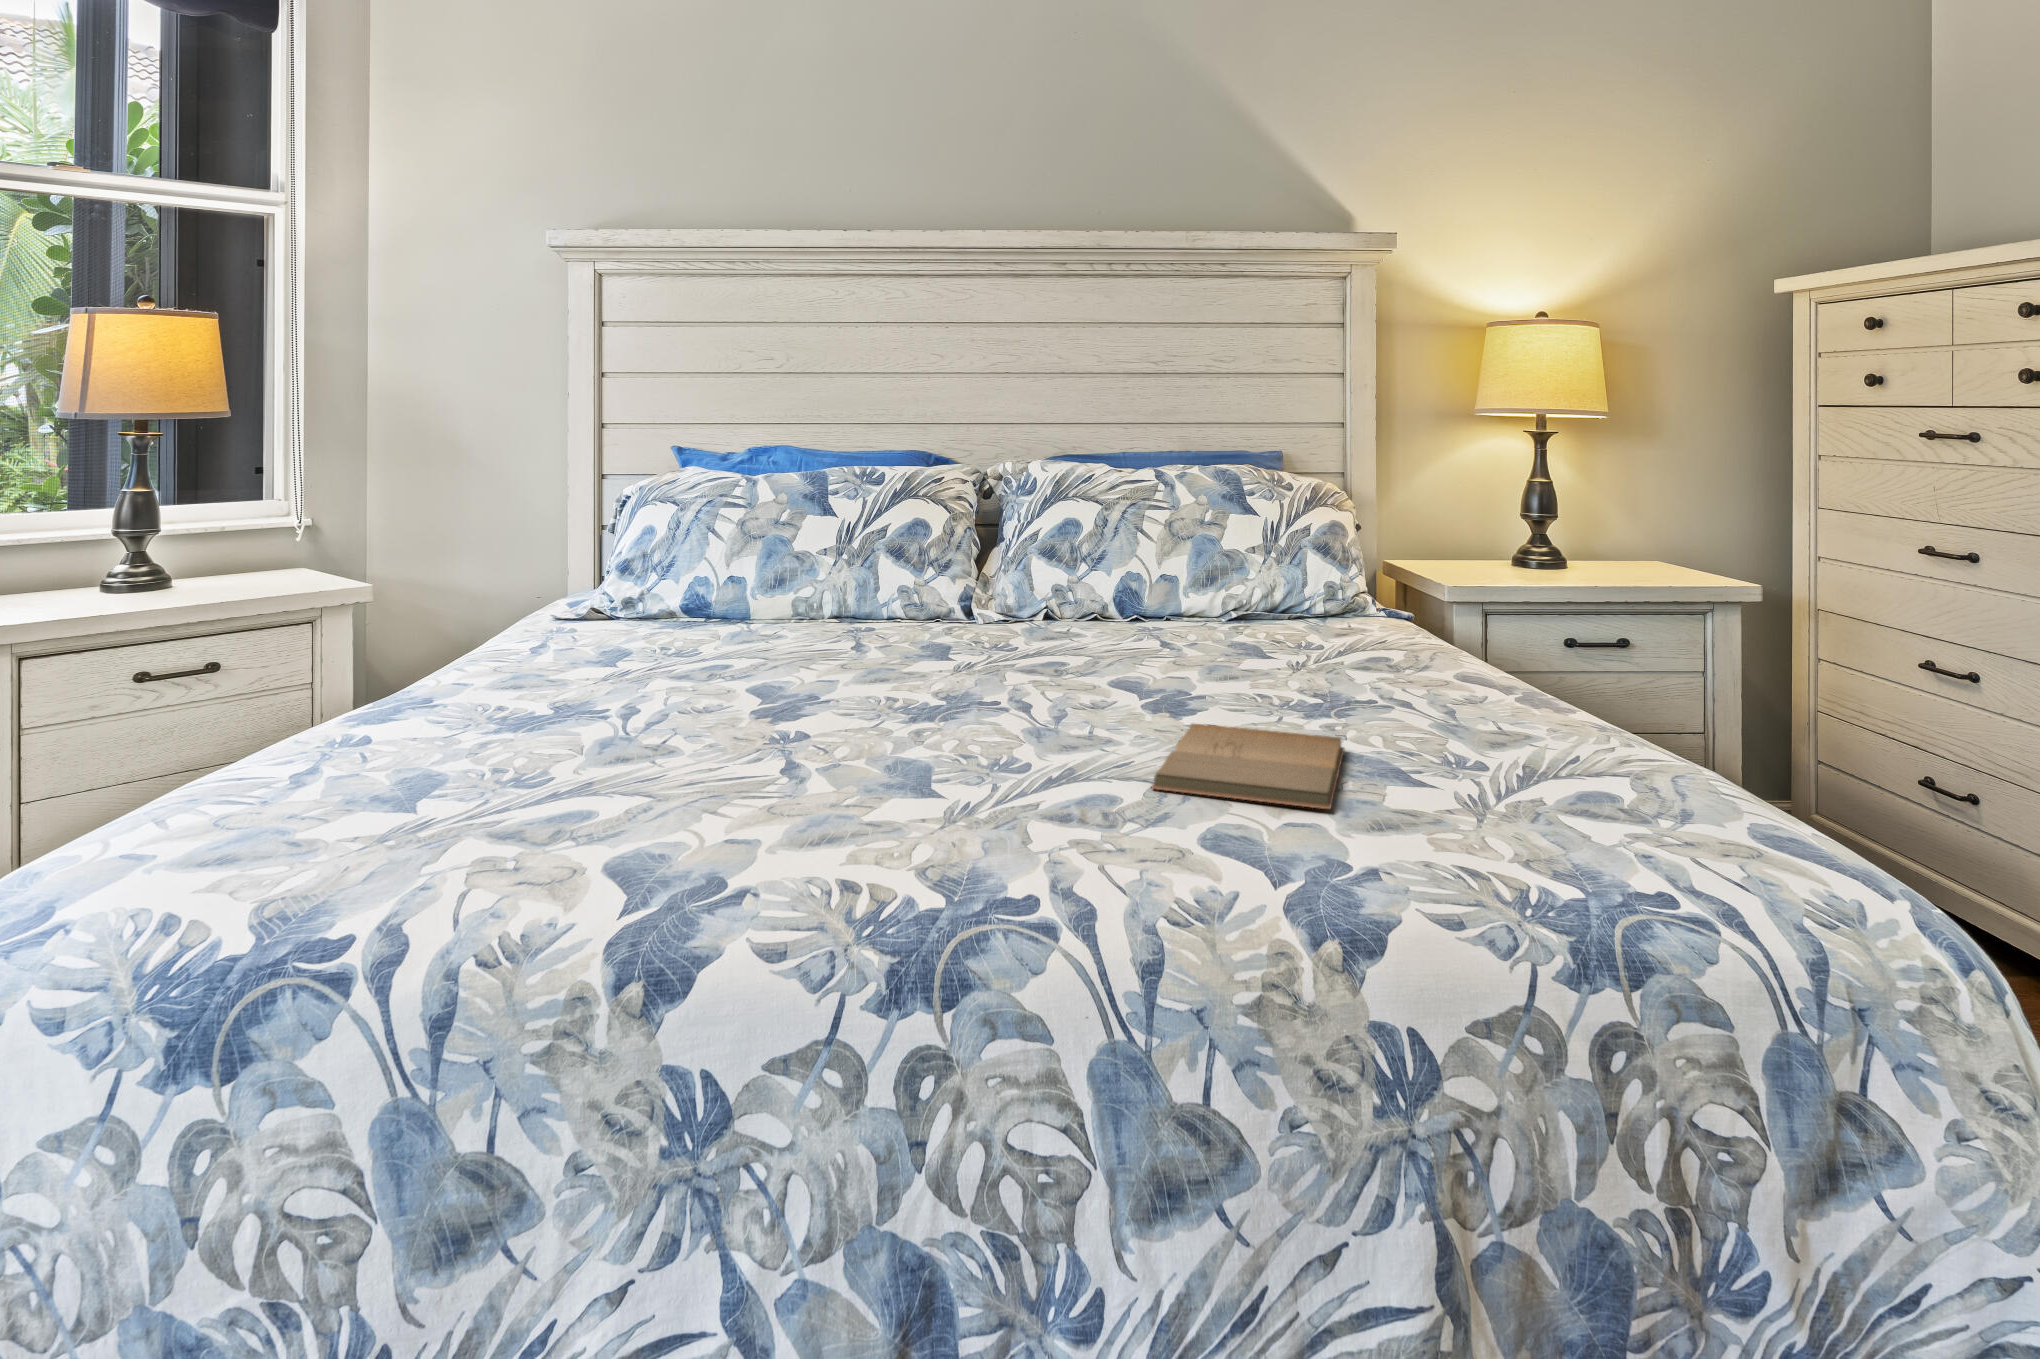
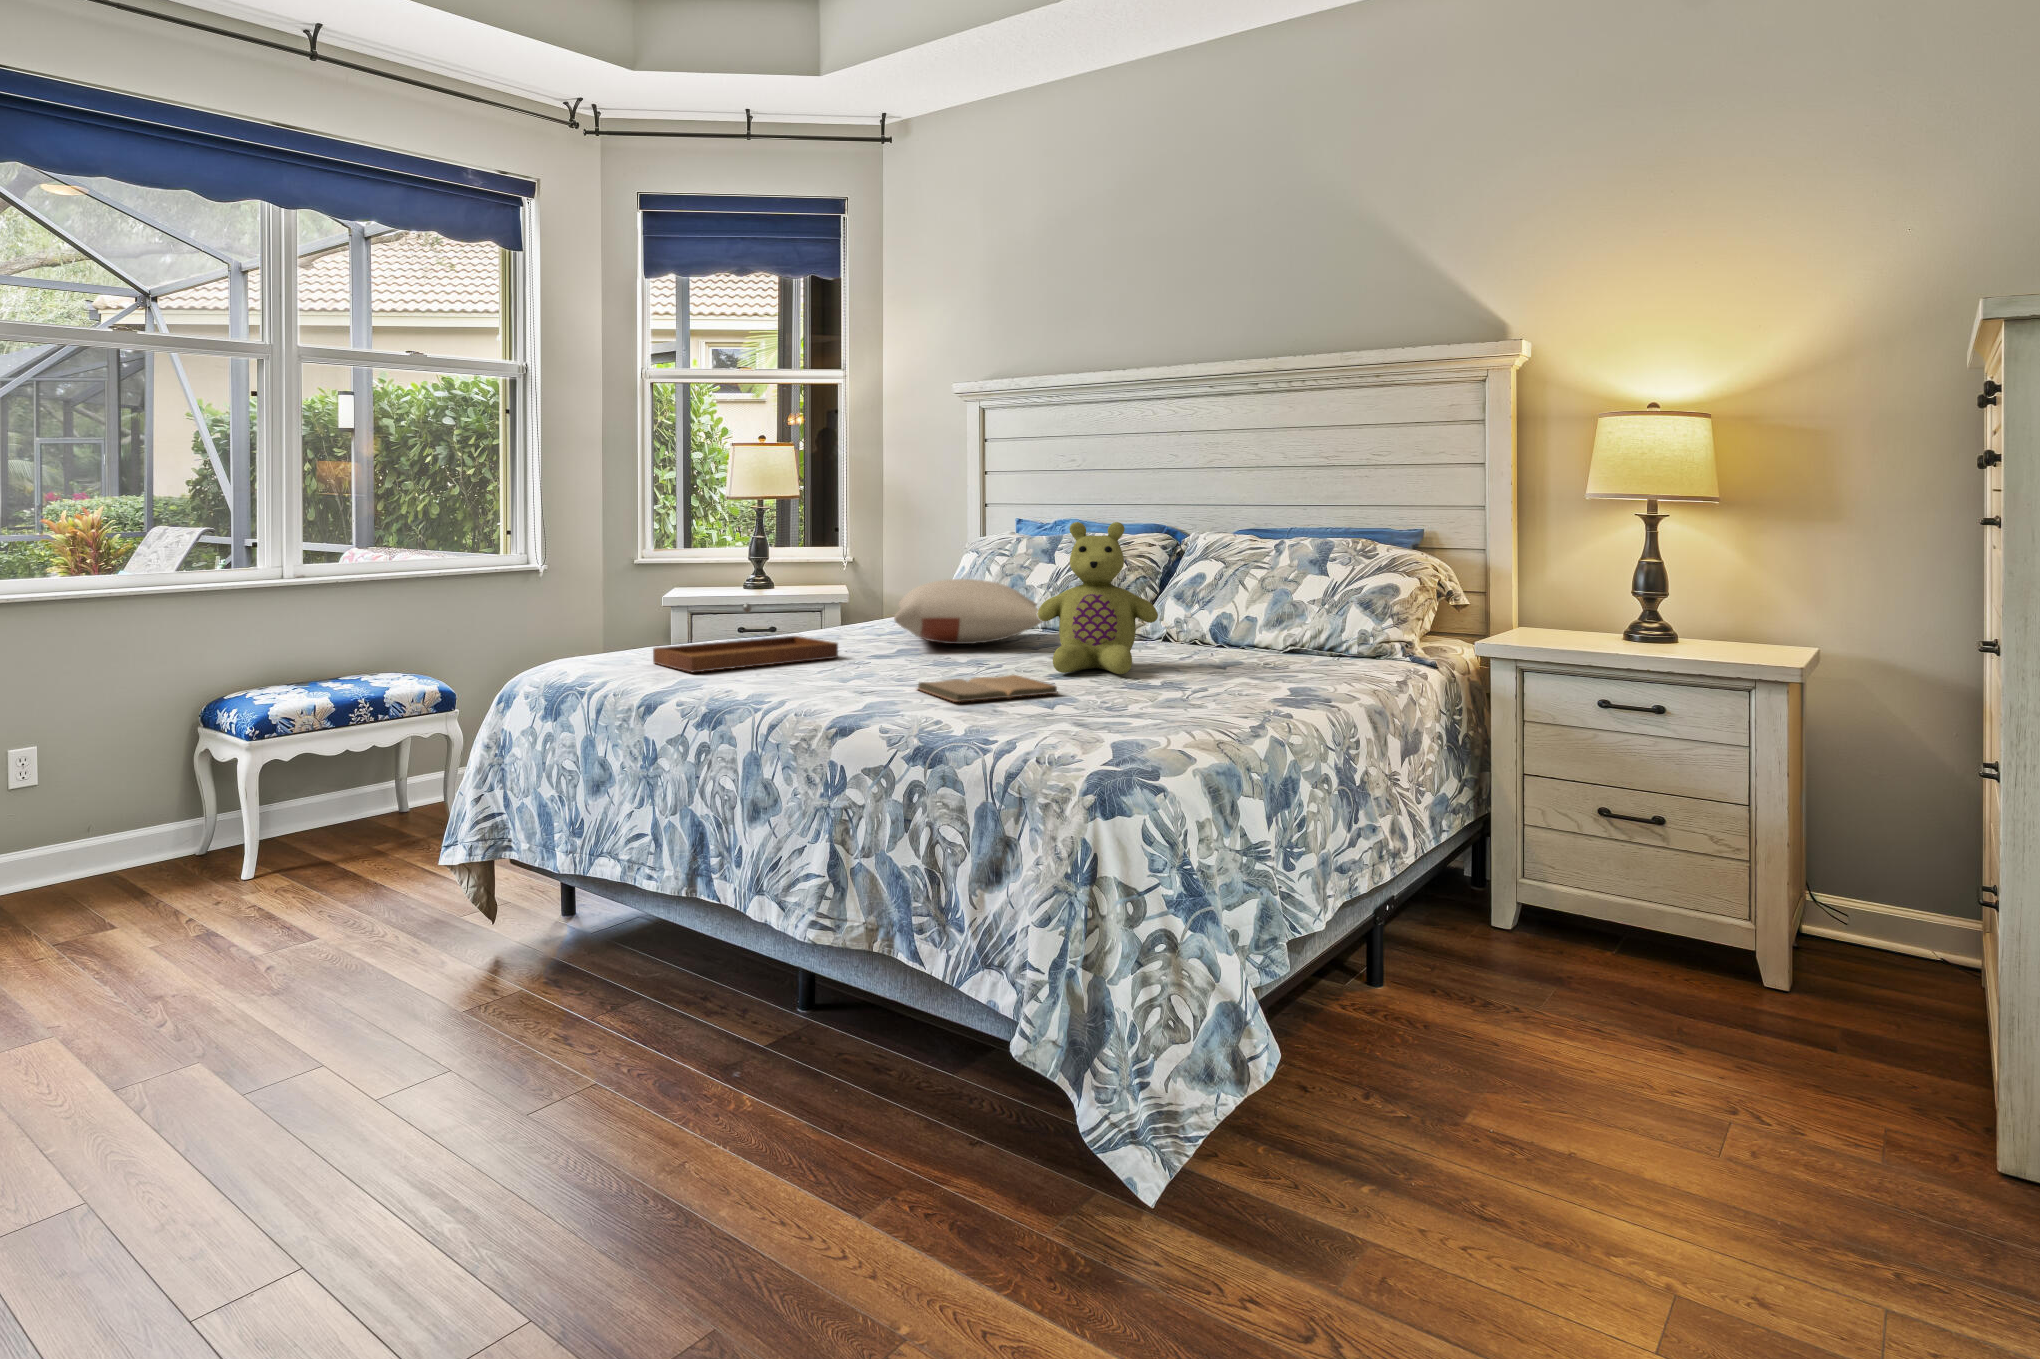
stuffed bear: none [1088,459,1274,703] -> present [1037,522,1158,674]
pillow: none [682,554,1025,668] -> present [894,579,1043,644]
tray: none [447,653,783,852] -> present [653,603,838,673]

